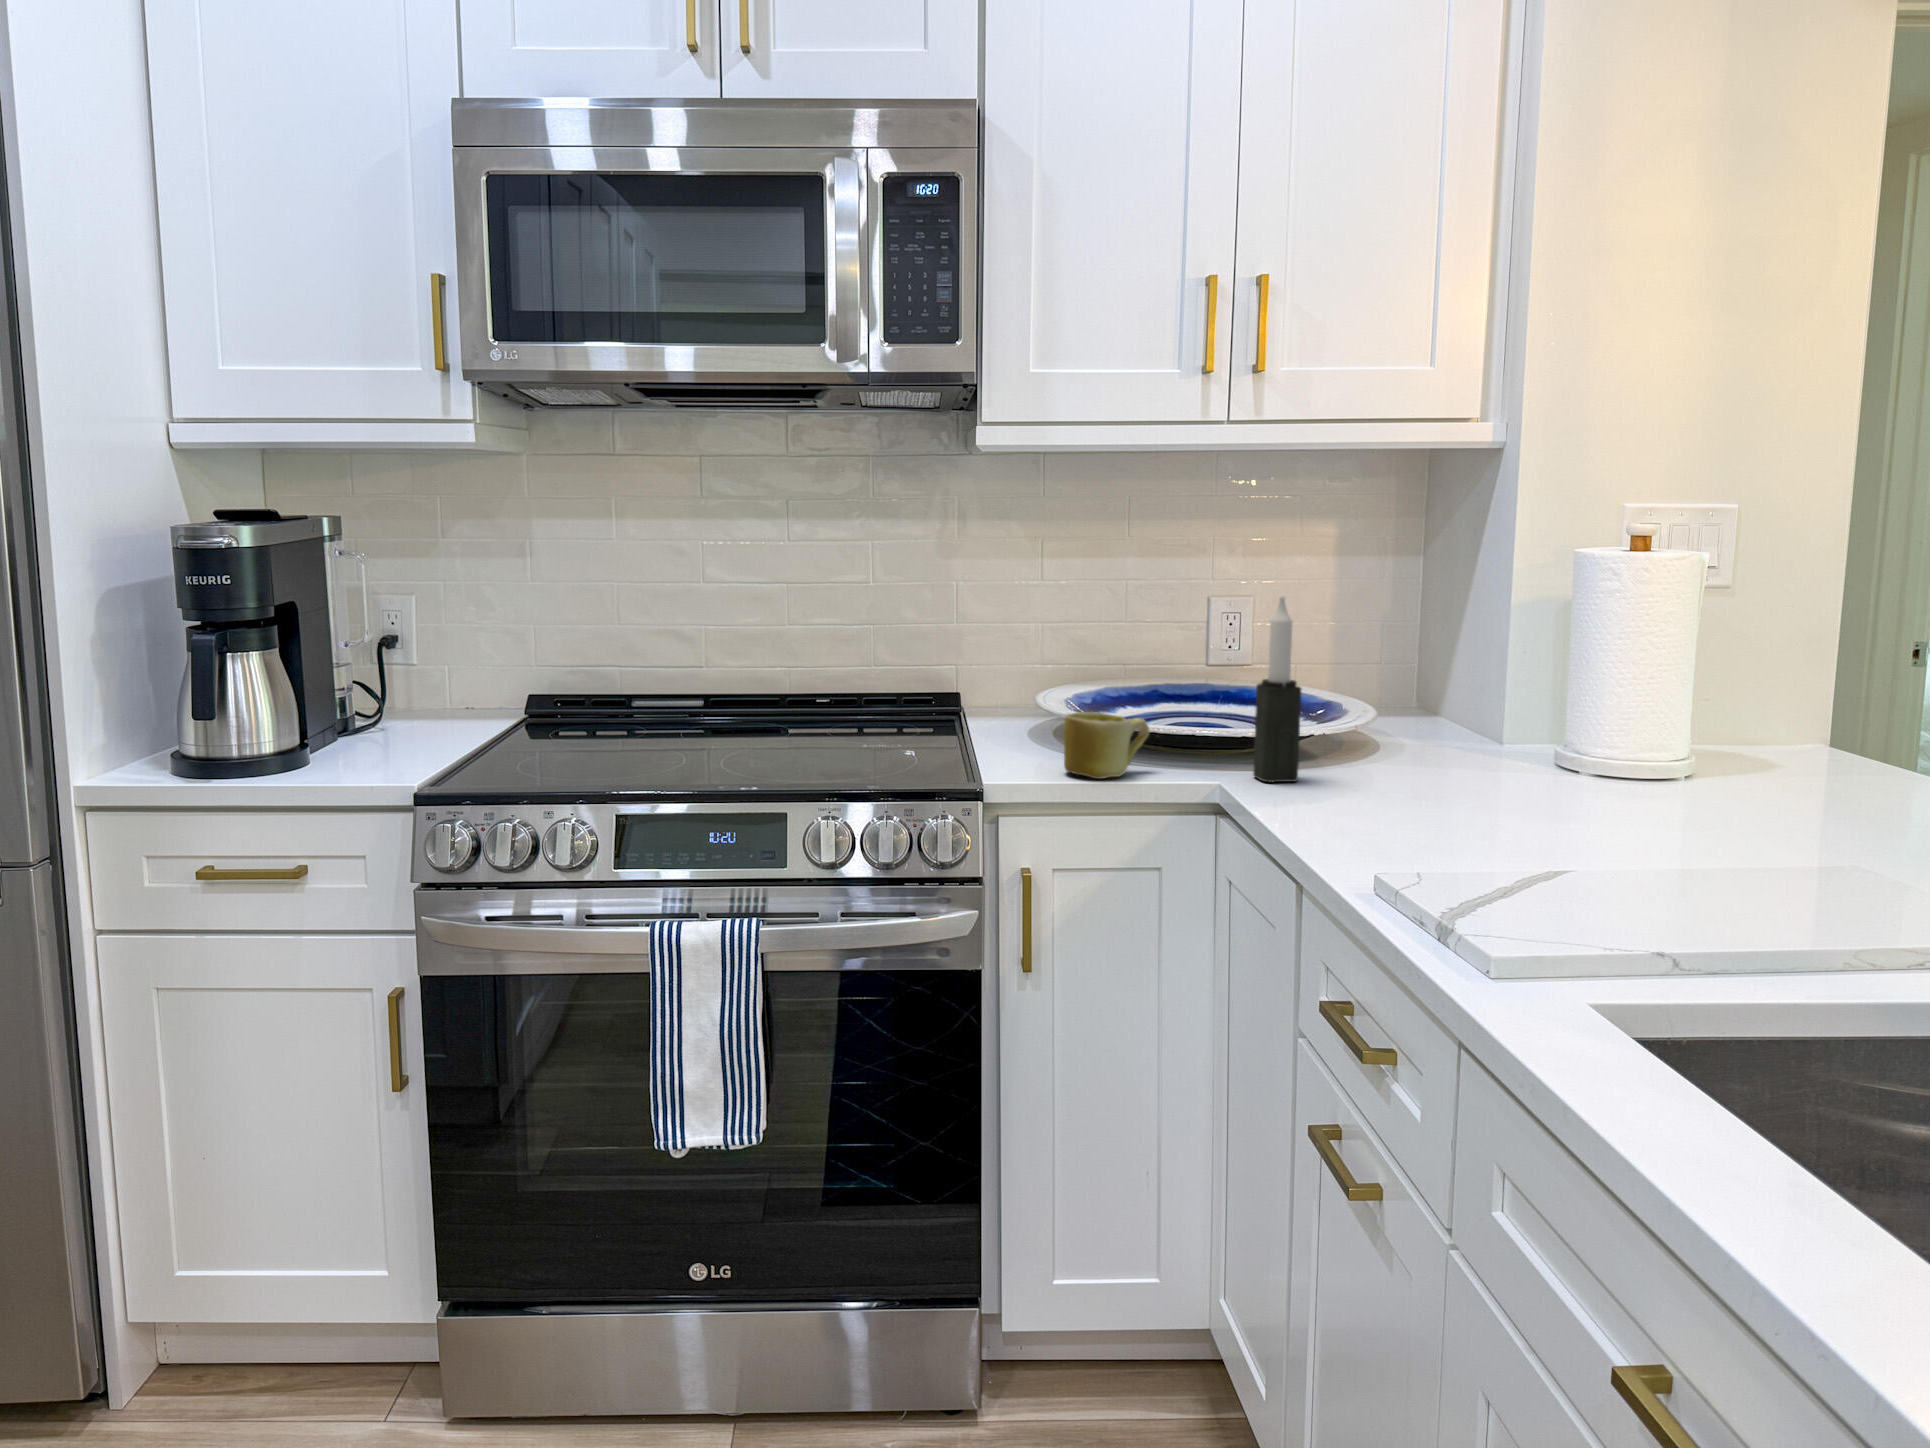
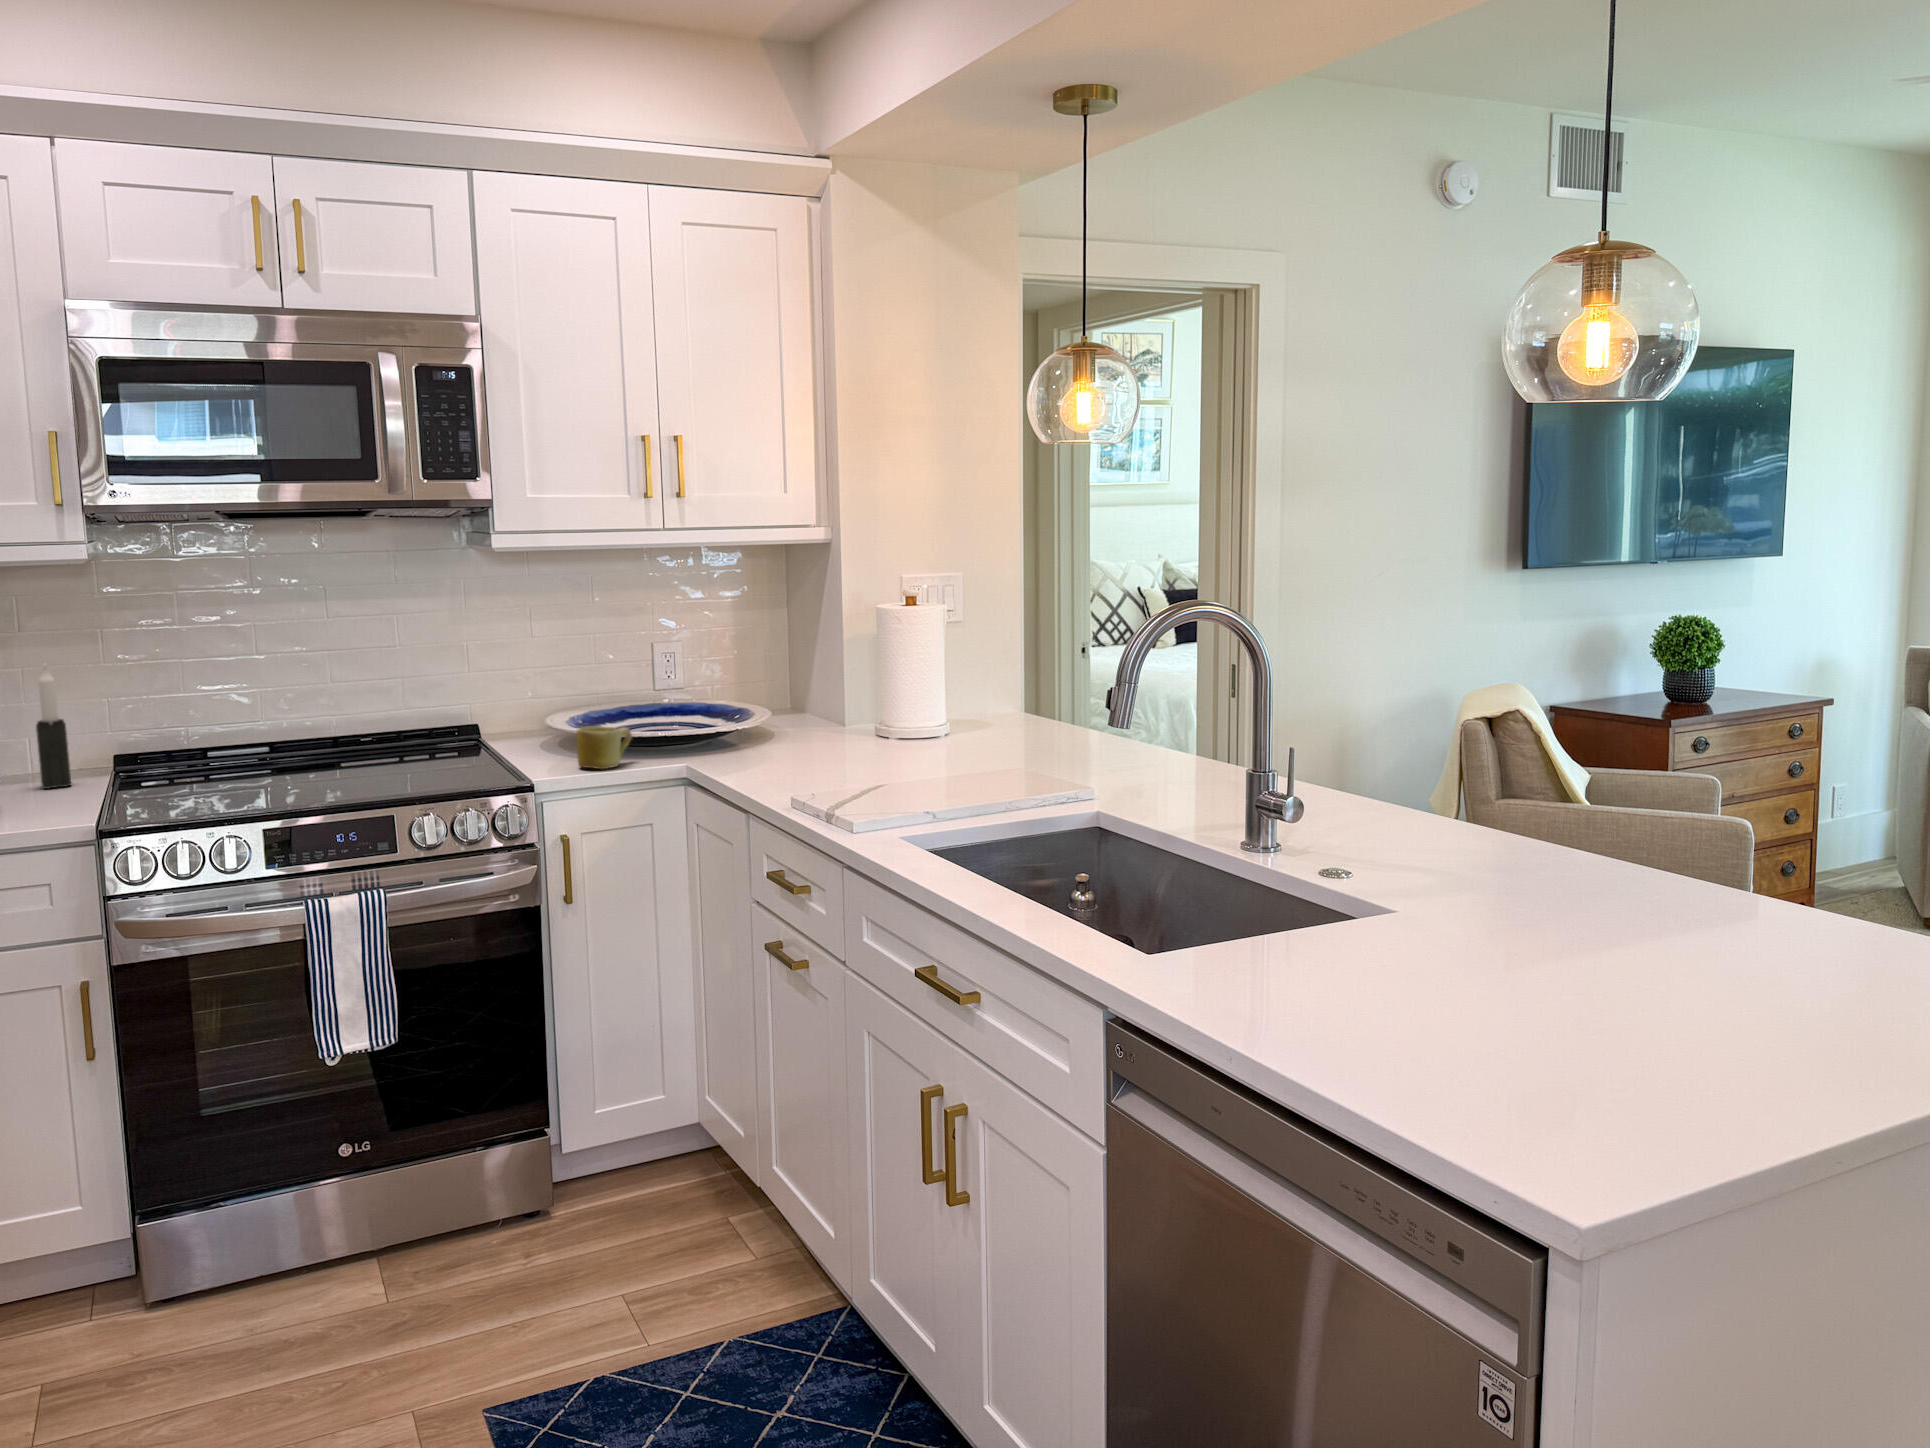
candle: present [1253,595,1301,782] -> present [36,664,71,789]

